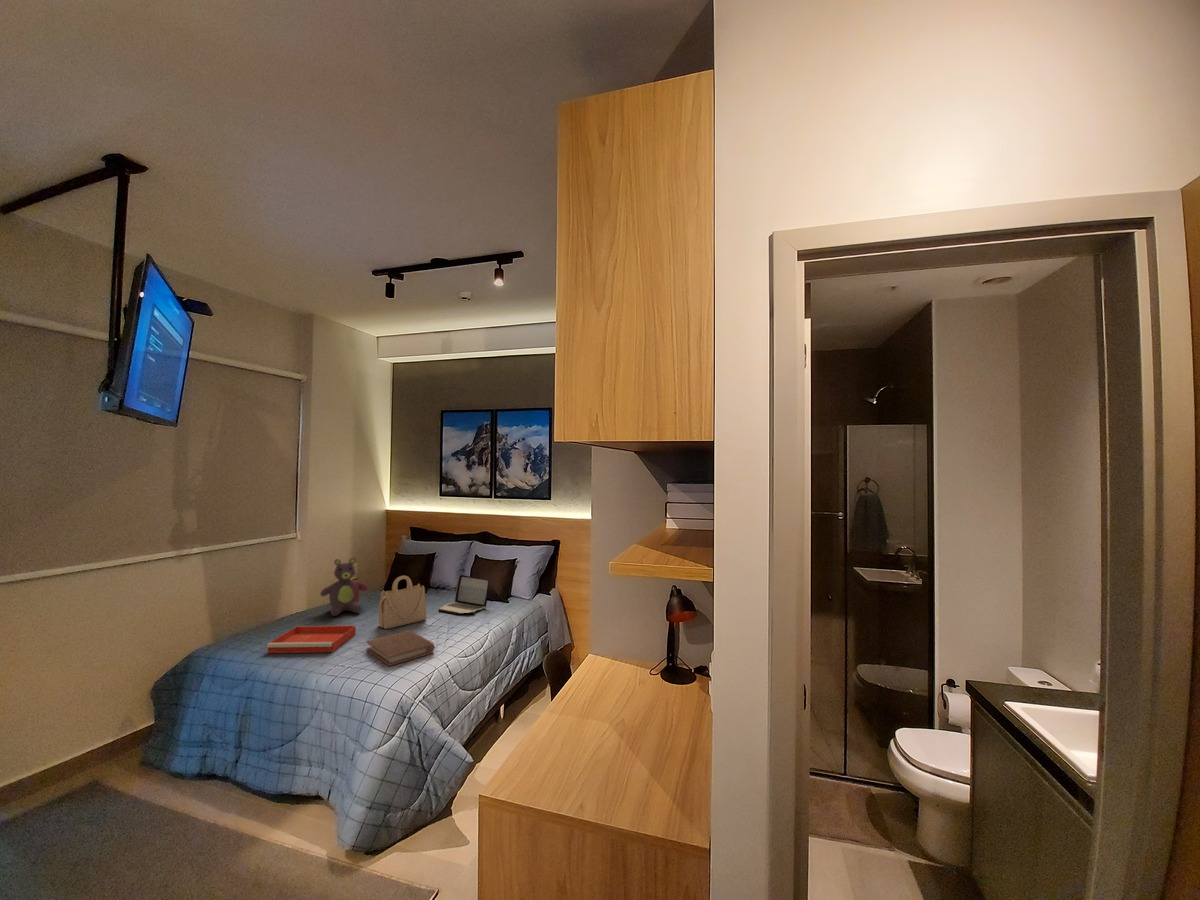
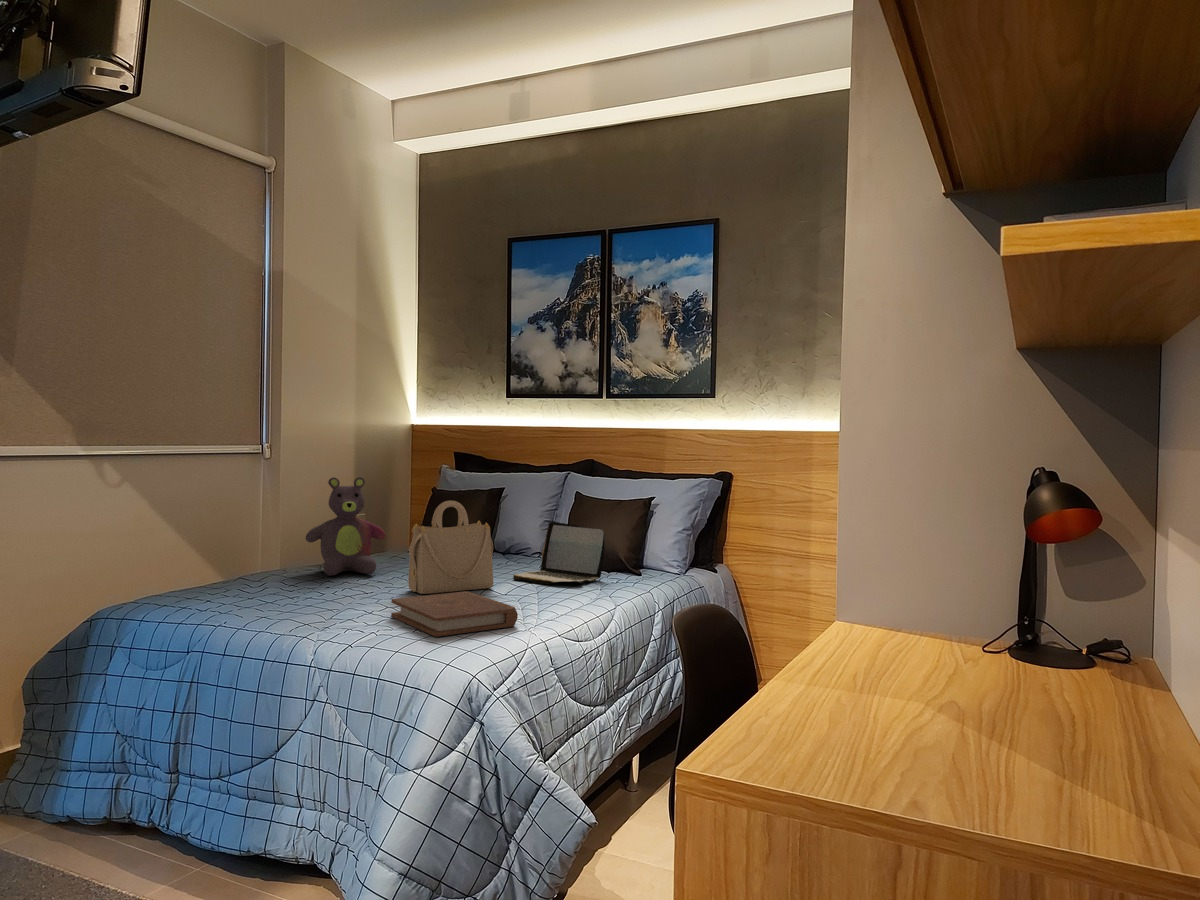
tray: present [267,626,356,653] -> none [219,578,369,615]

